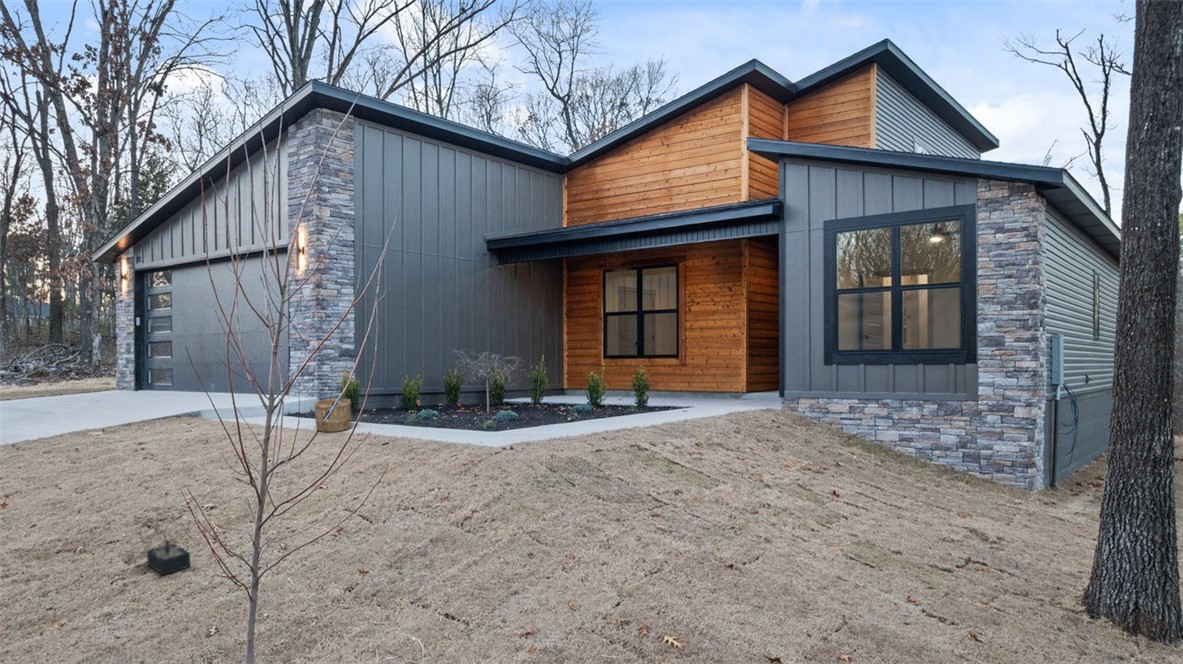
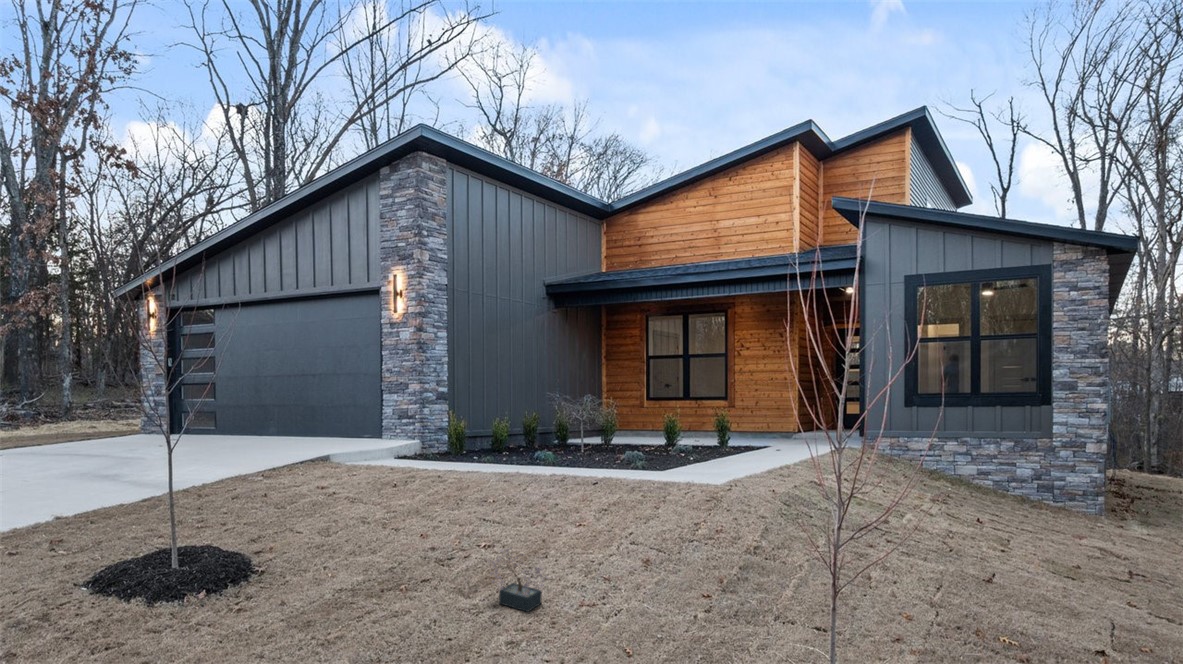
wooden bucket: present [314,398,351,432] -> none [467,442,503,476]

